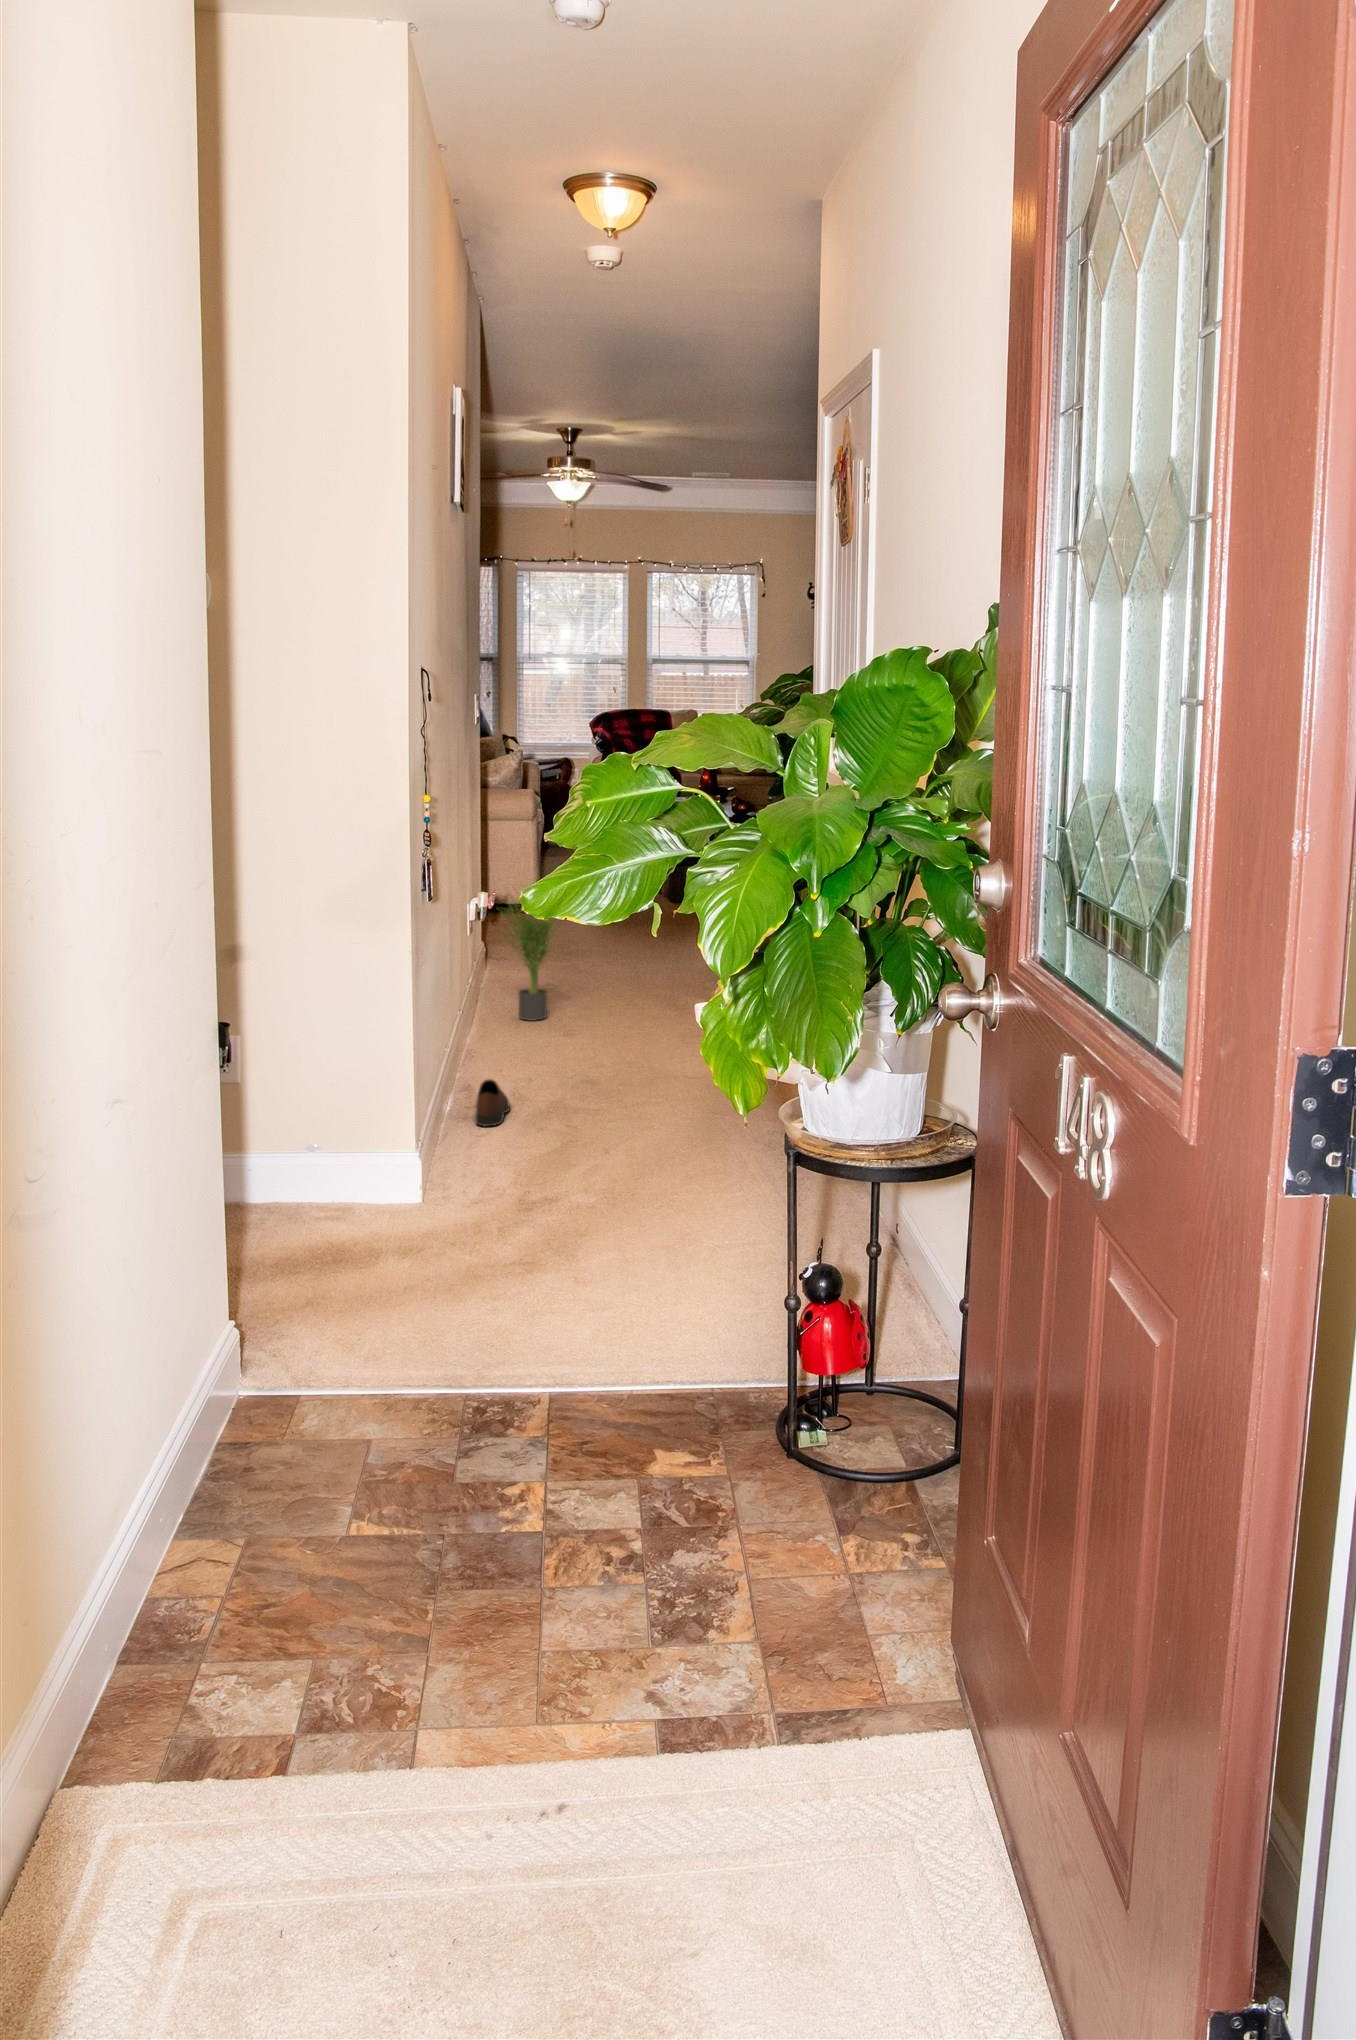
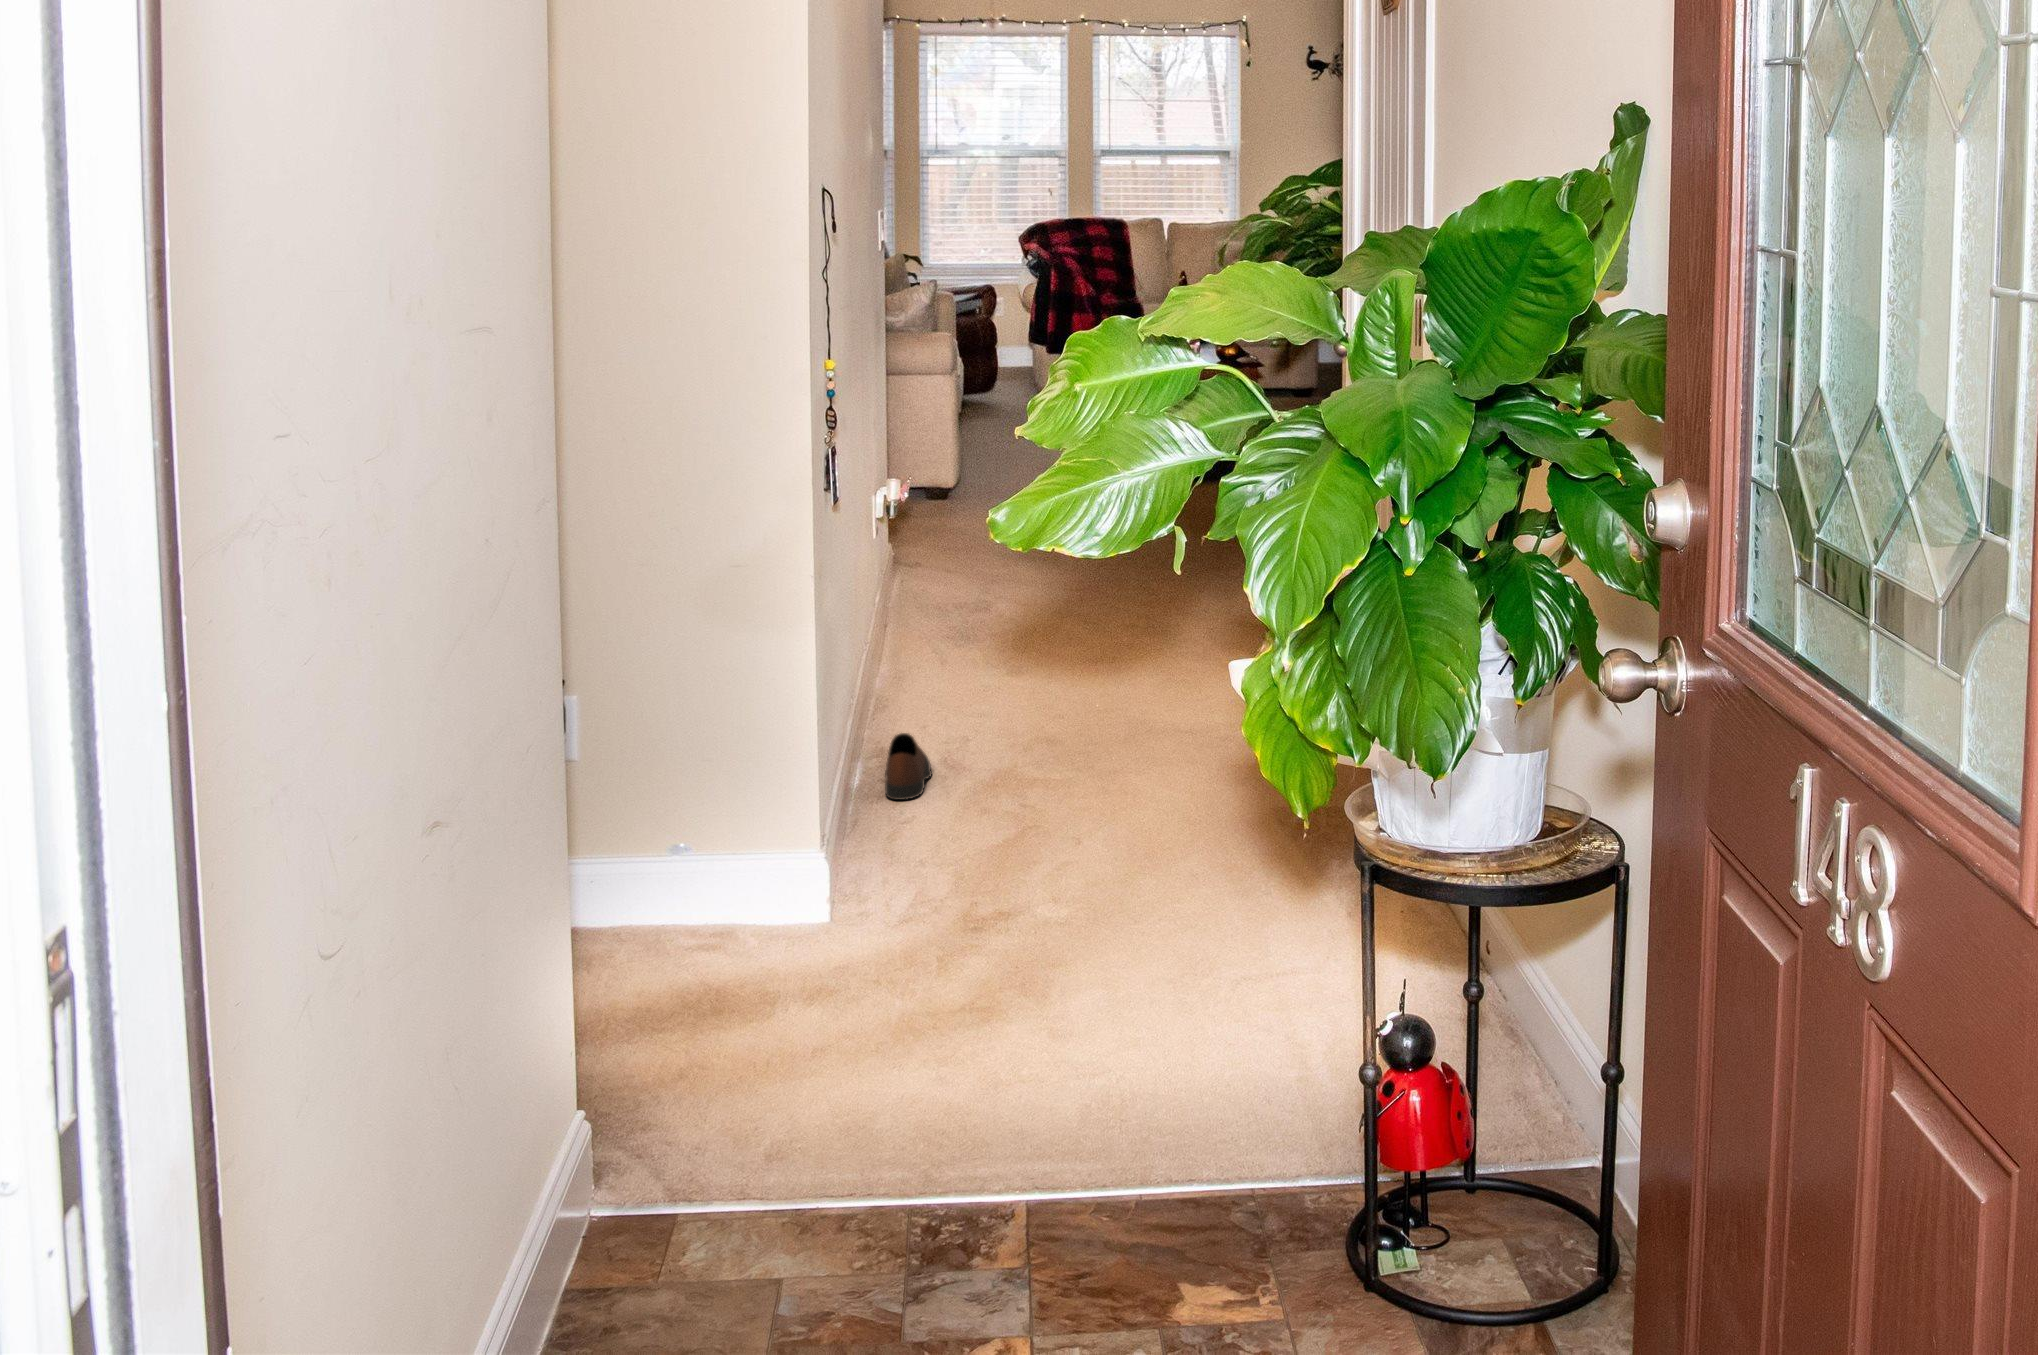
potted plant: present [501,898,557,1021] -> none [896,443,1007,641]

